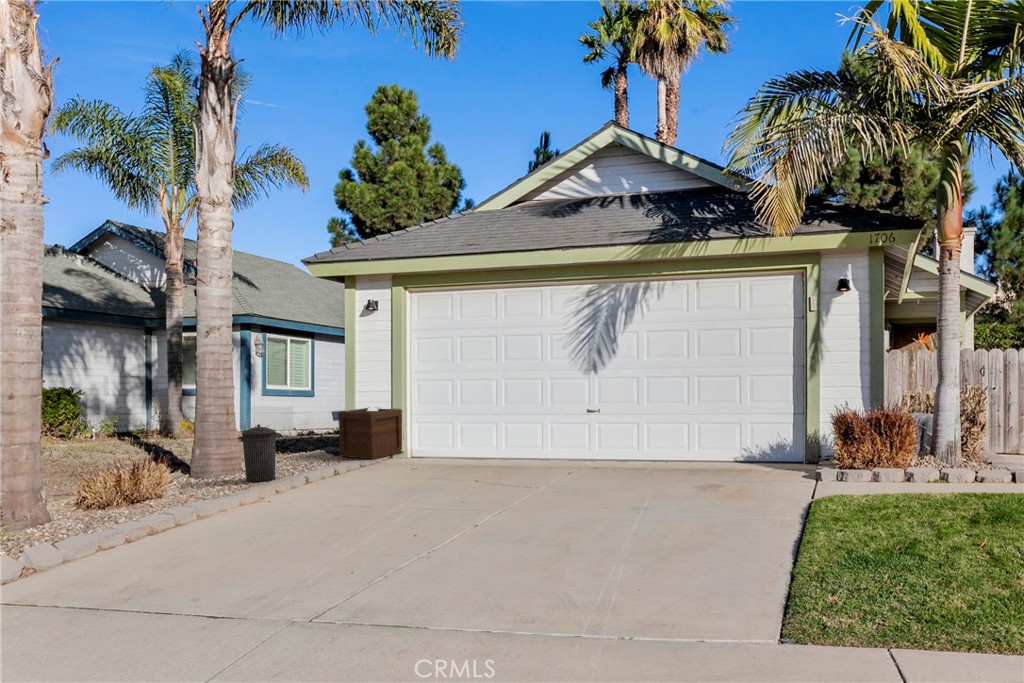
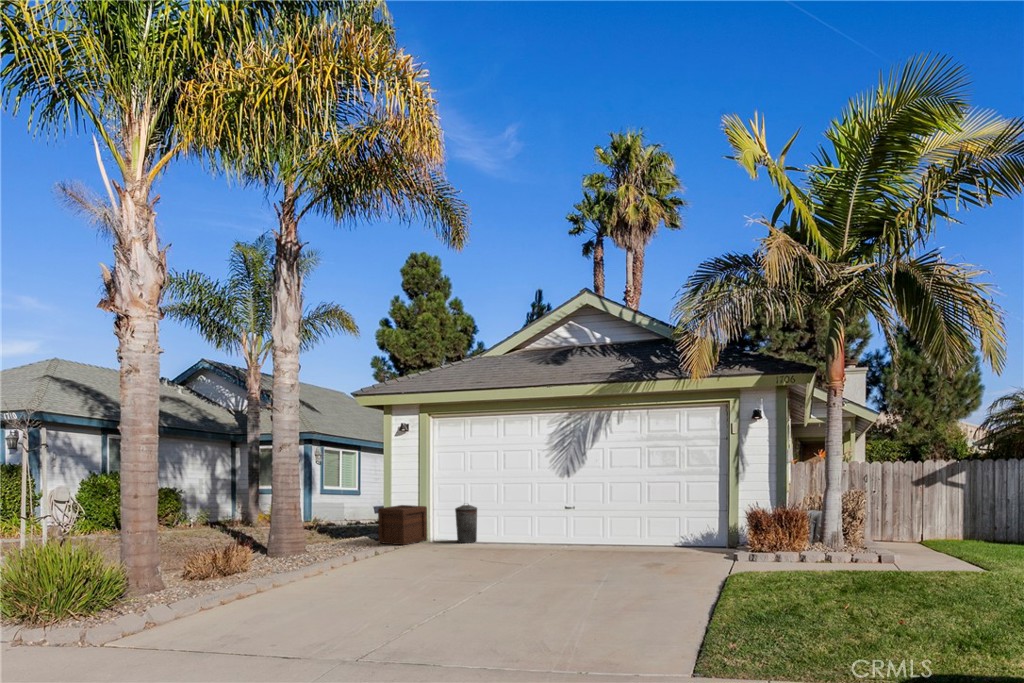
trash can: present [239,424,279,482] -> present [455,504,477,543]

